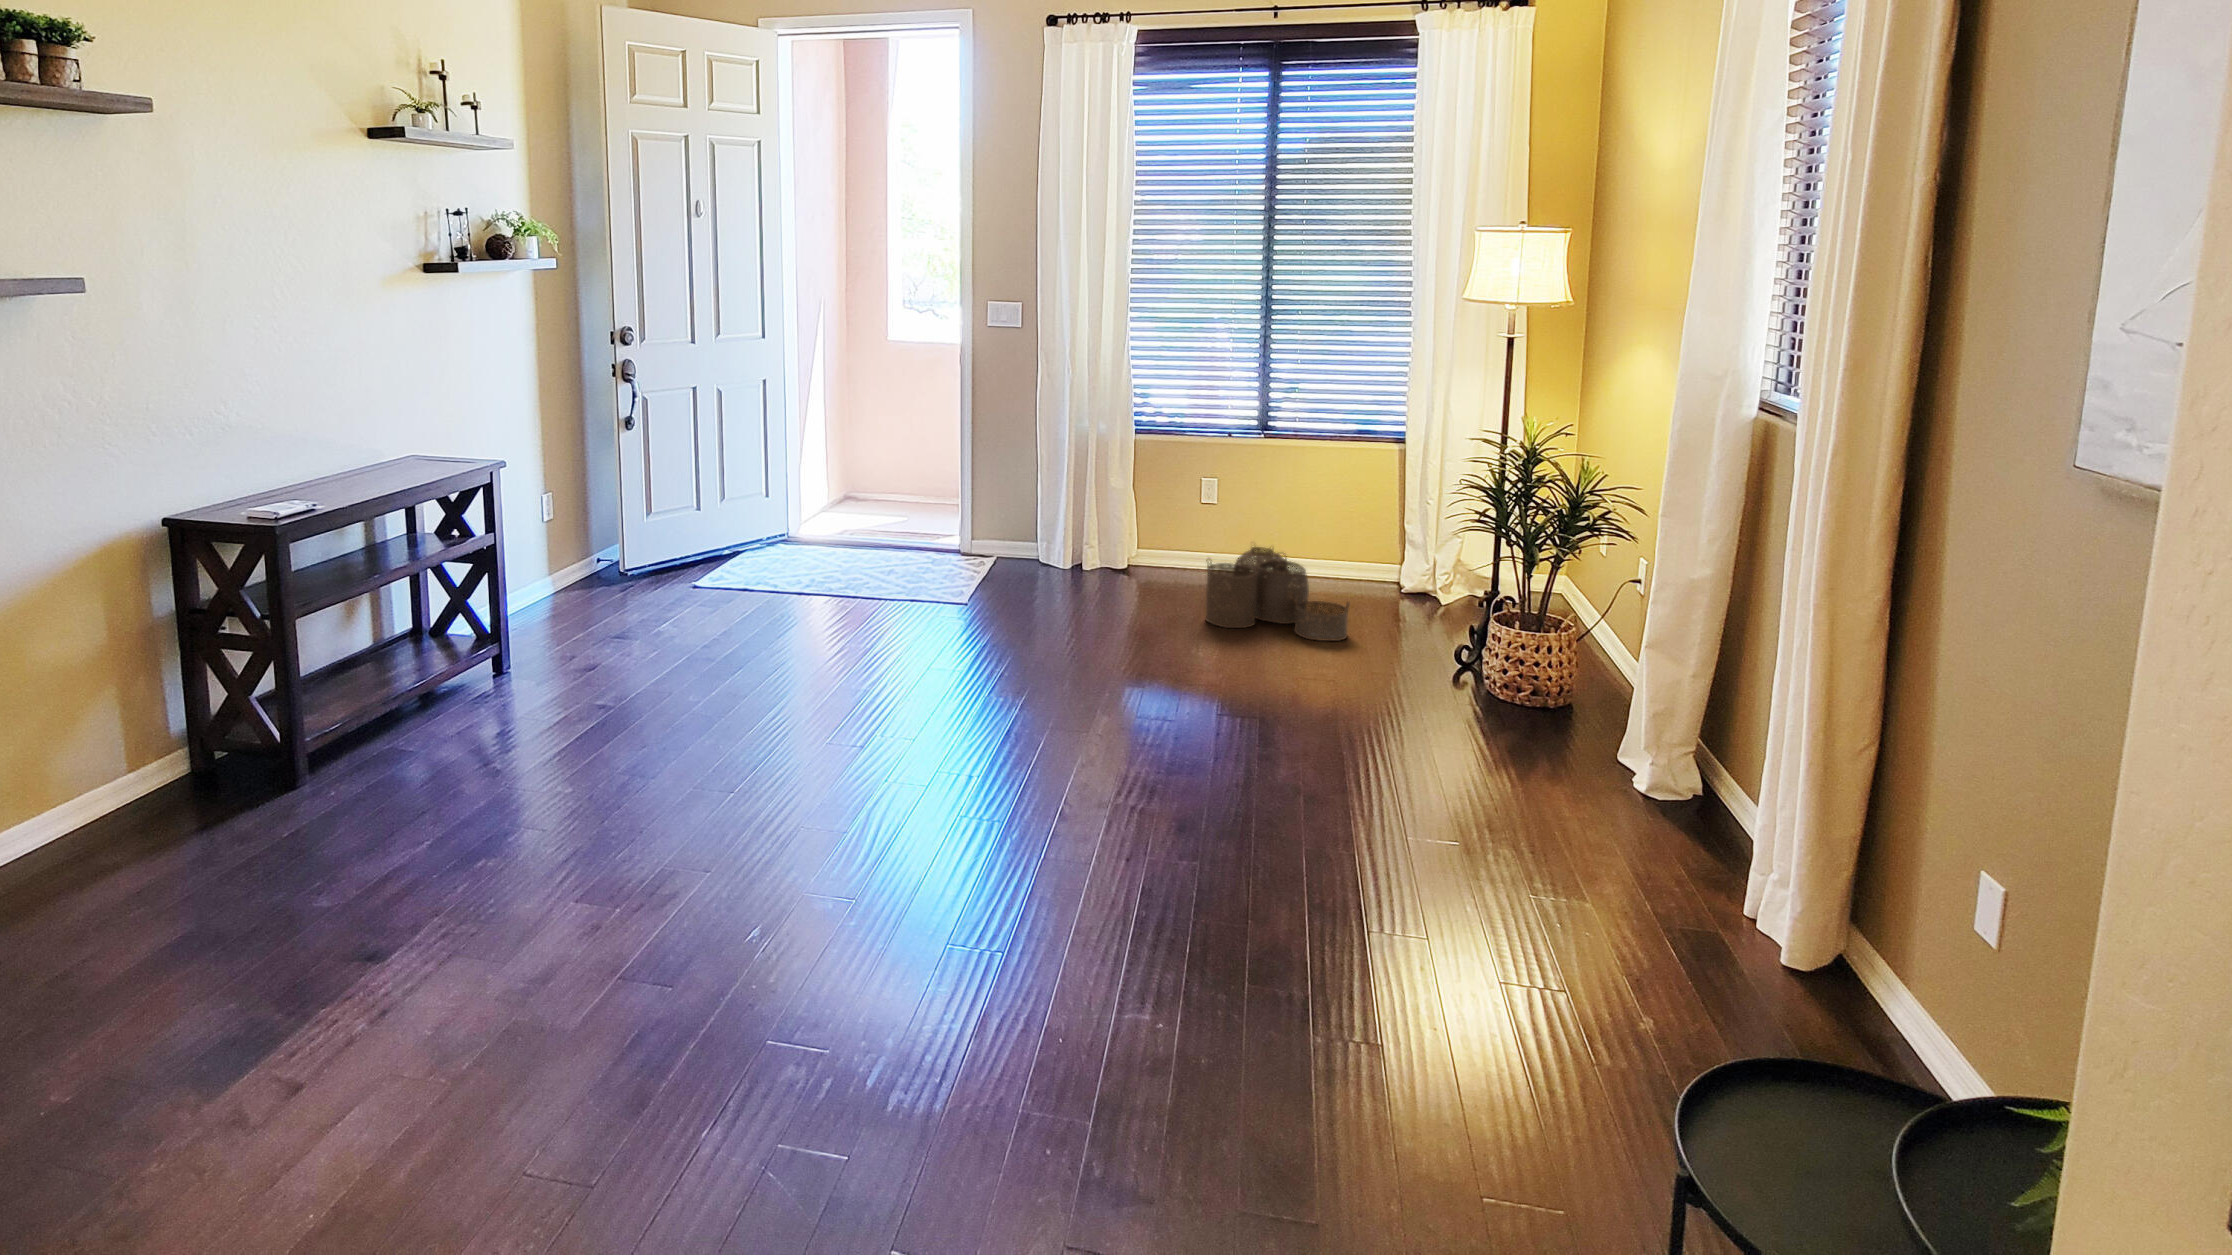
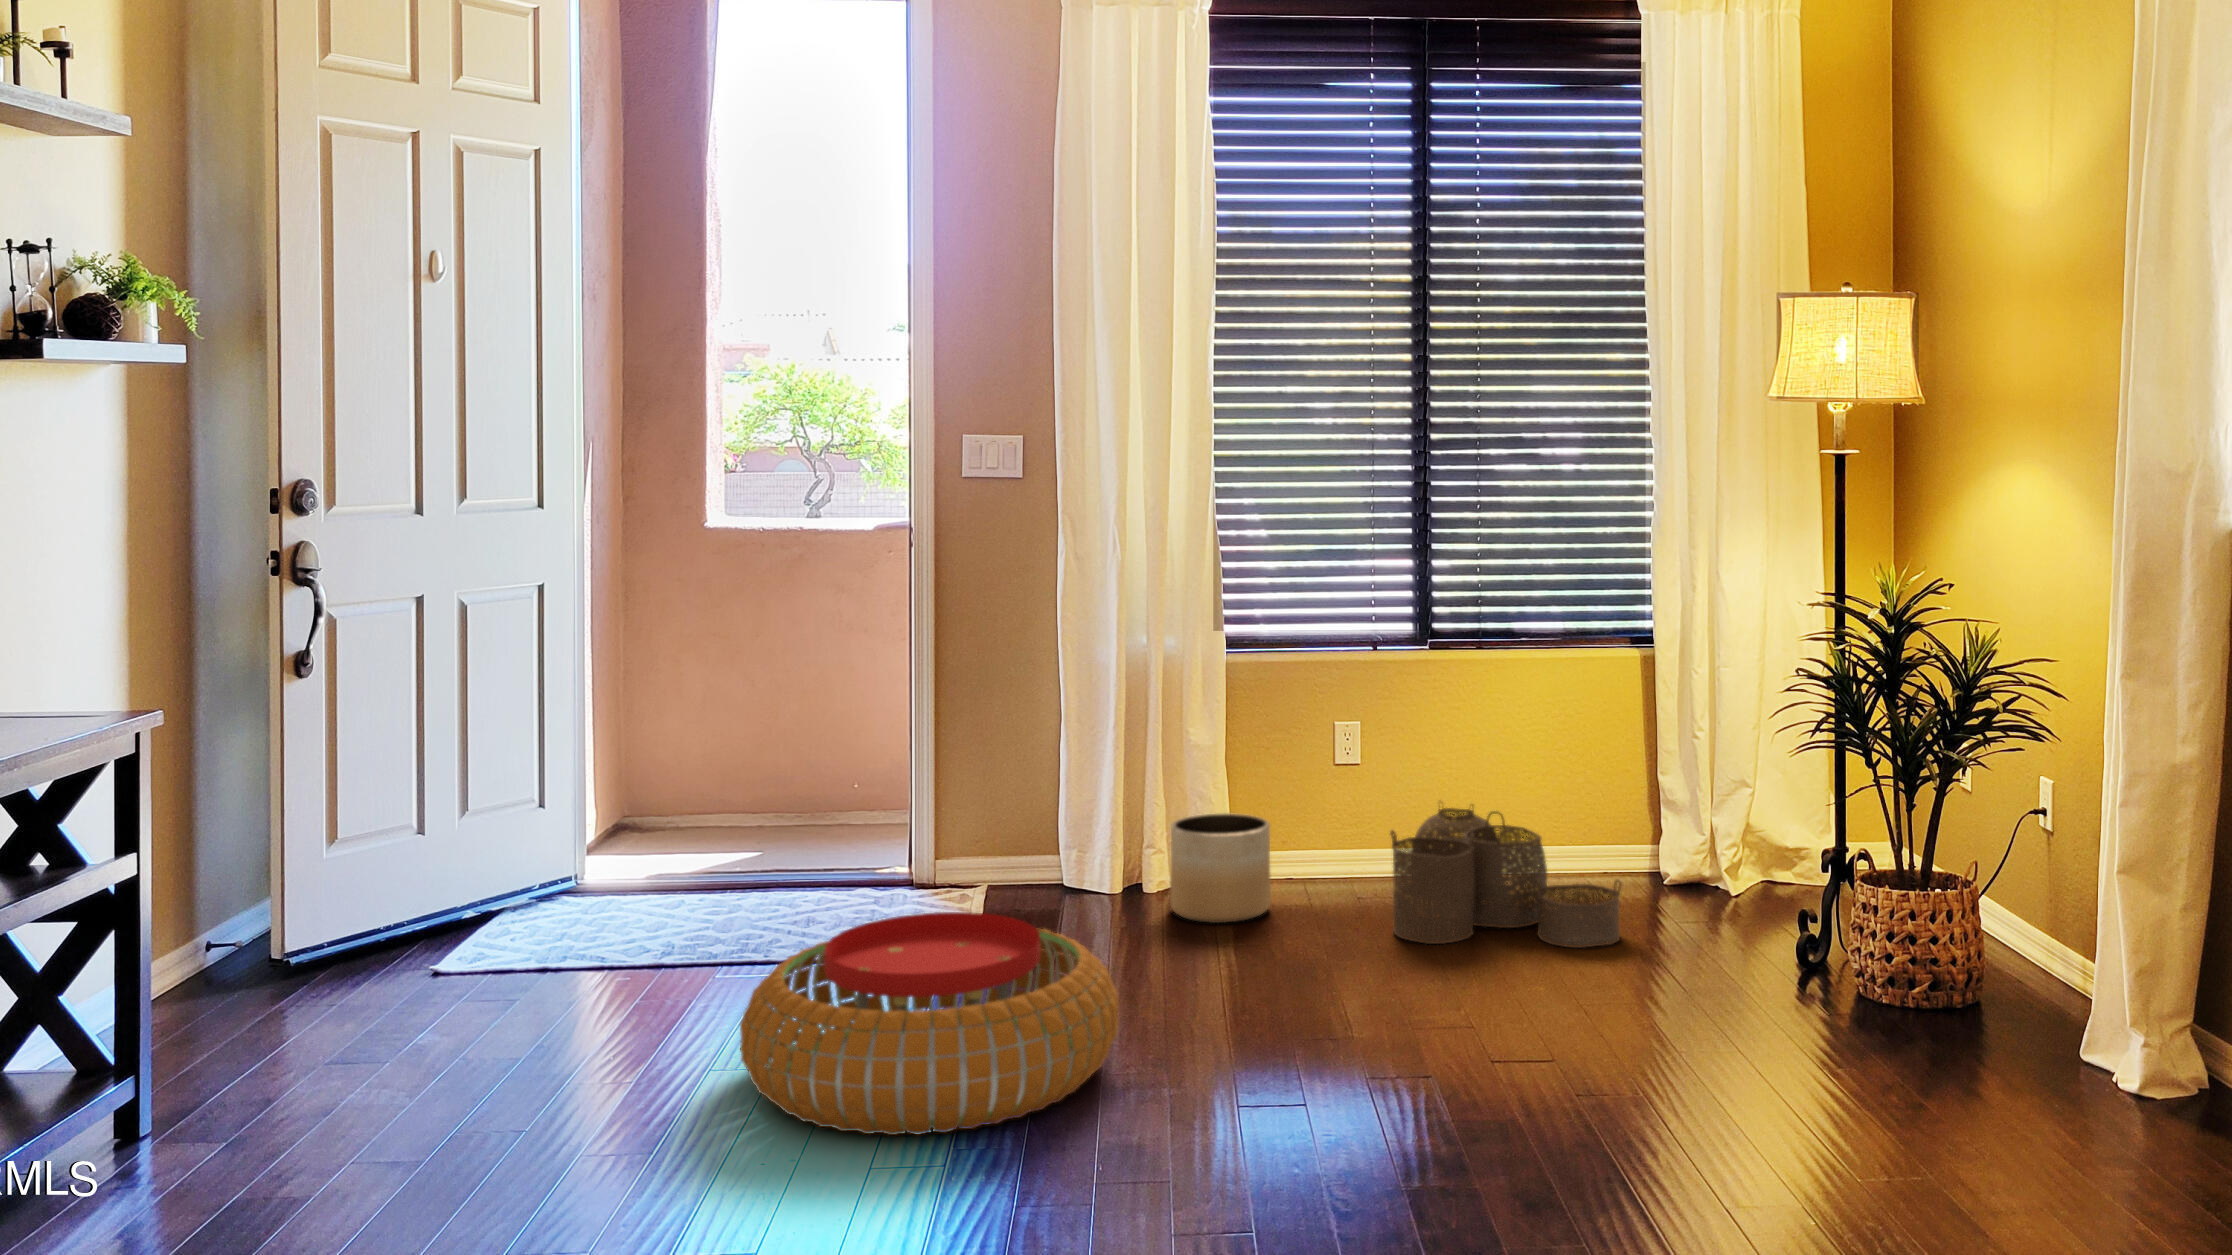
planter: none [1081,538,1141,601] -> present [1170,813,1271,923]
pouf: none [804,581,1007,699] -> present [740,912,1119,1135]

